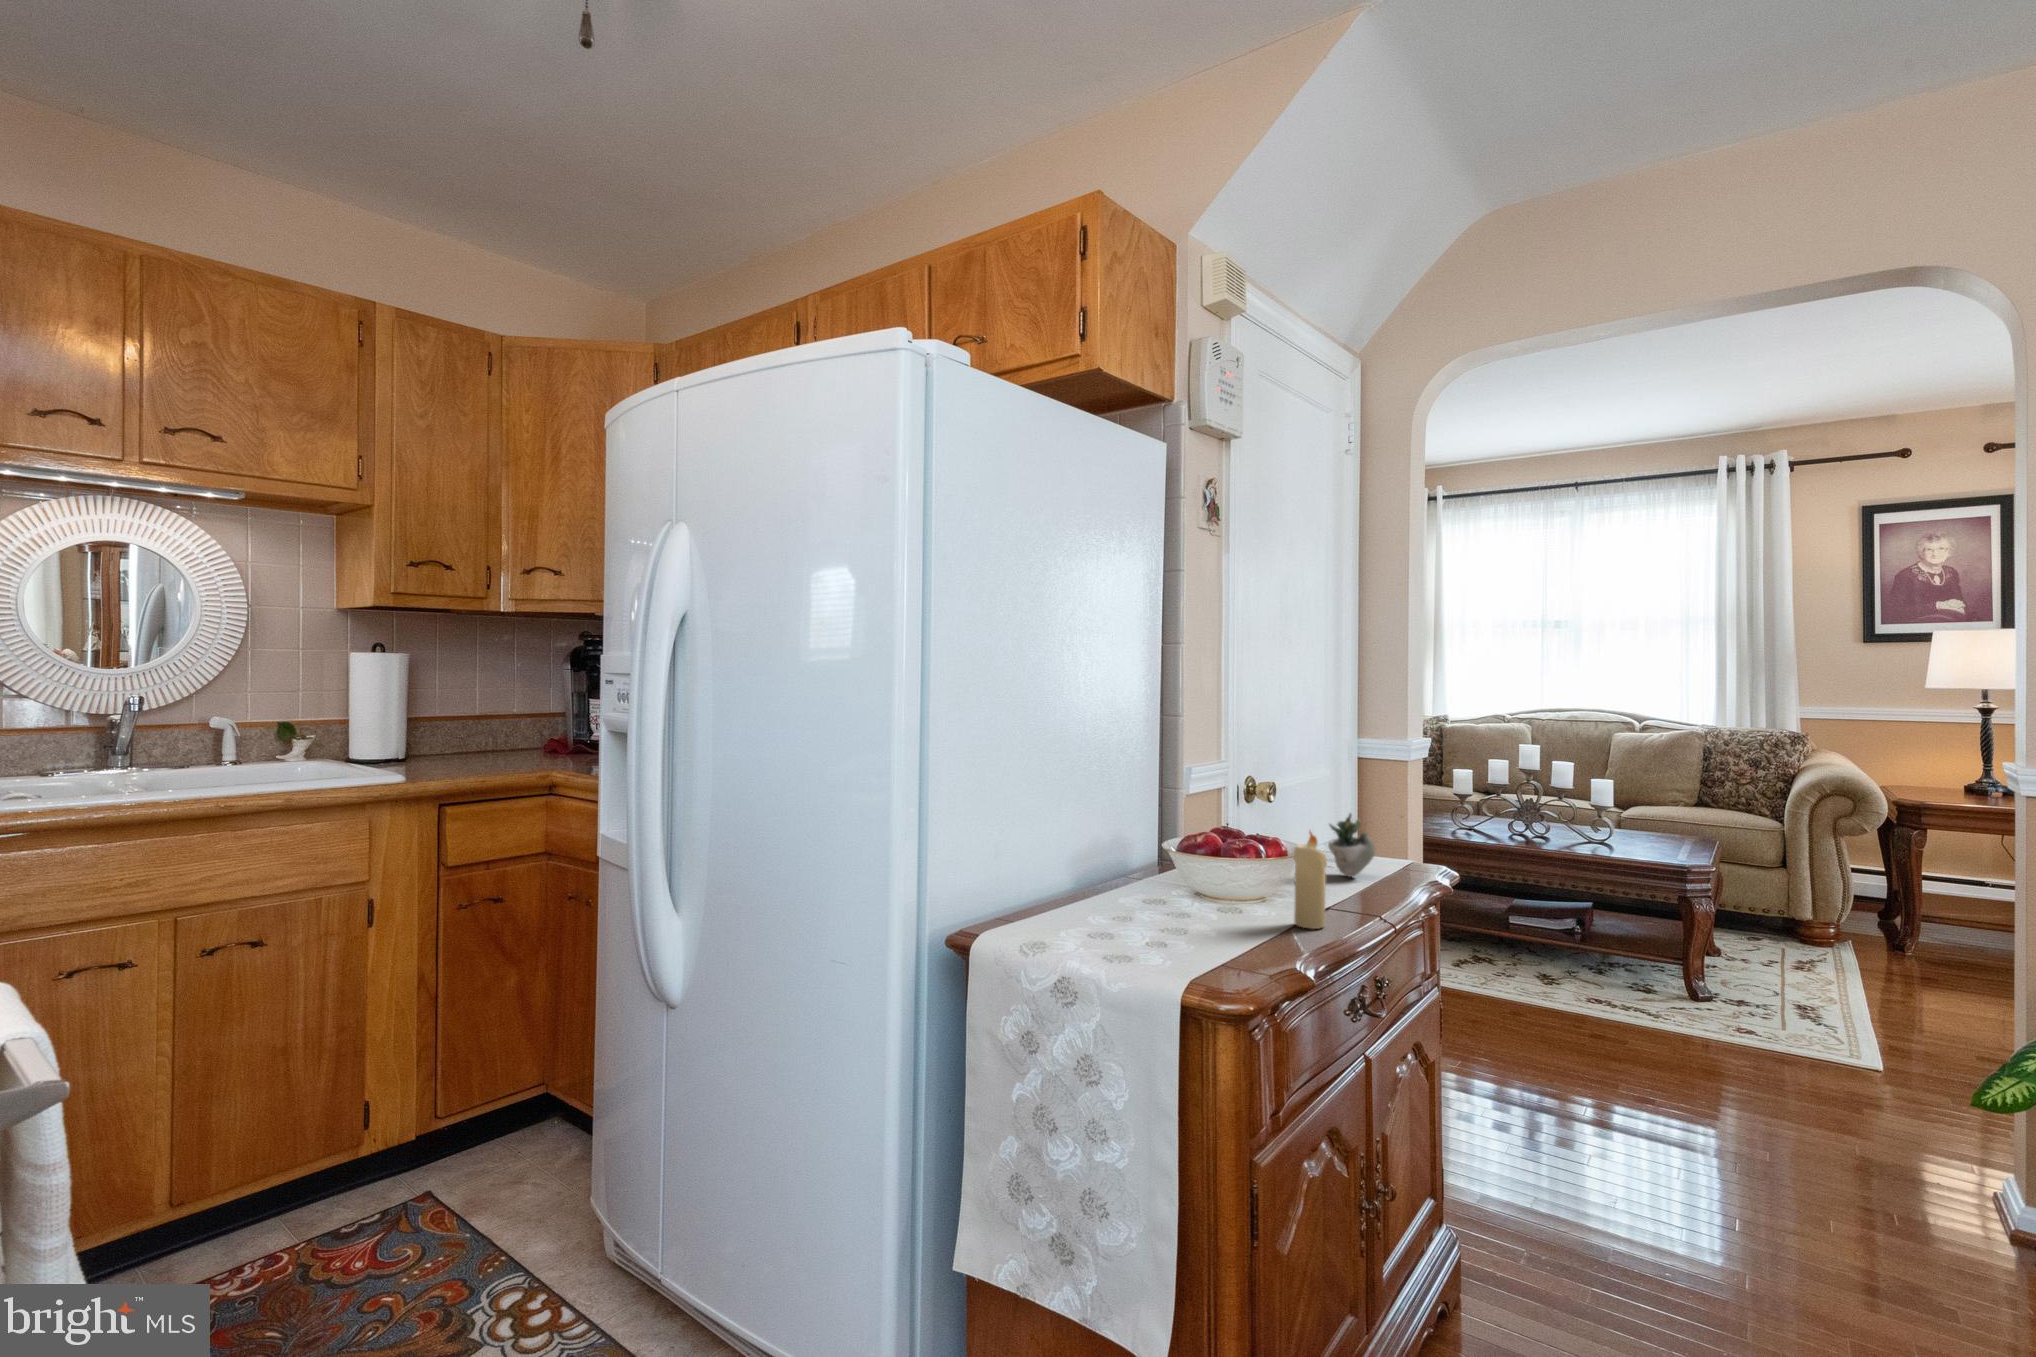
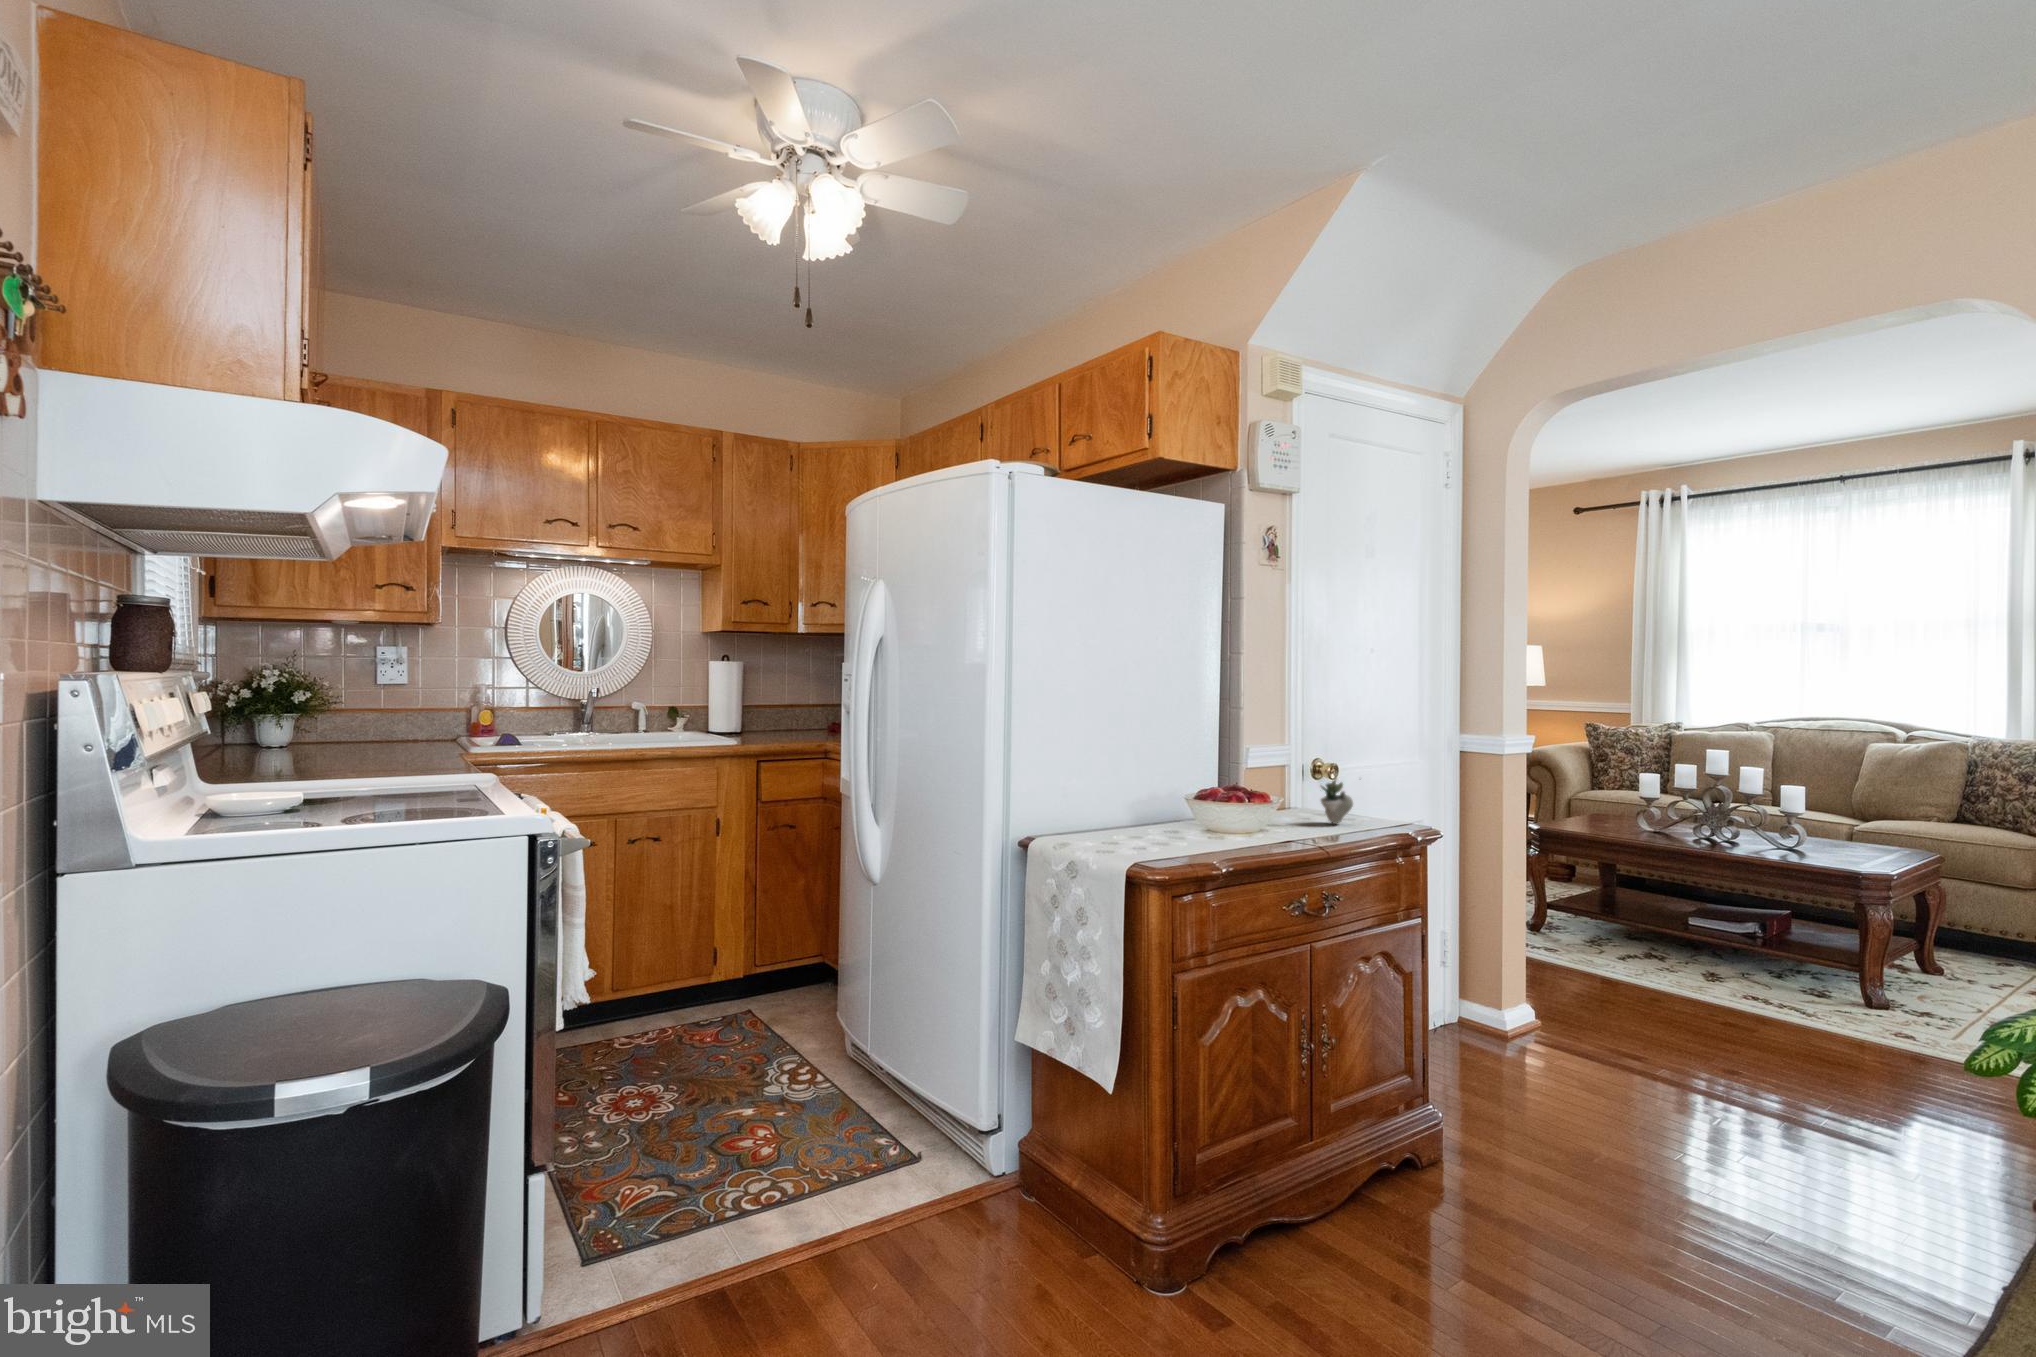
candle: present [1293,831,1327,929] -> none [1247,779,1269,844]

